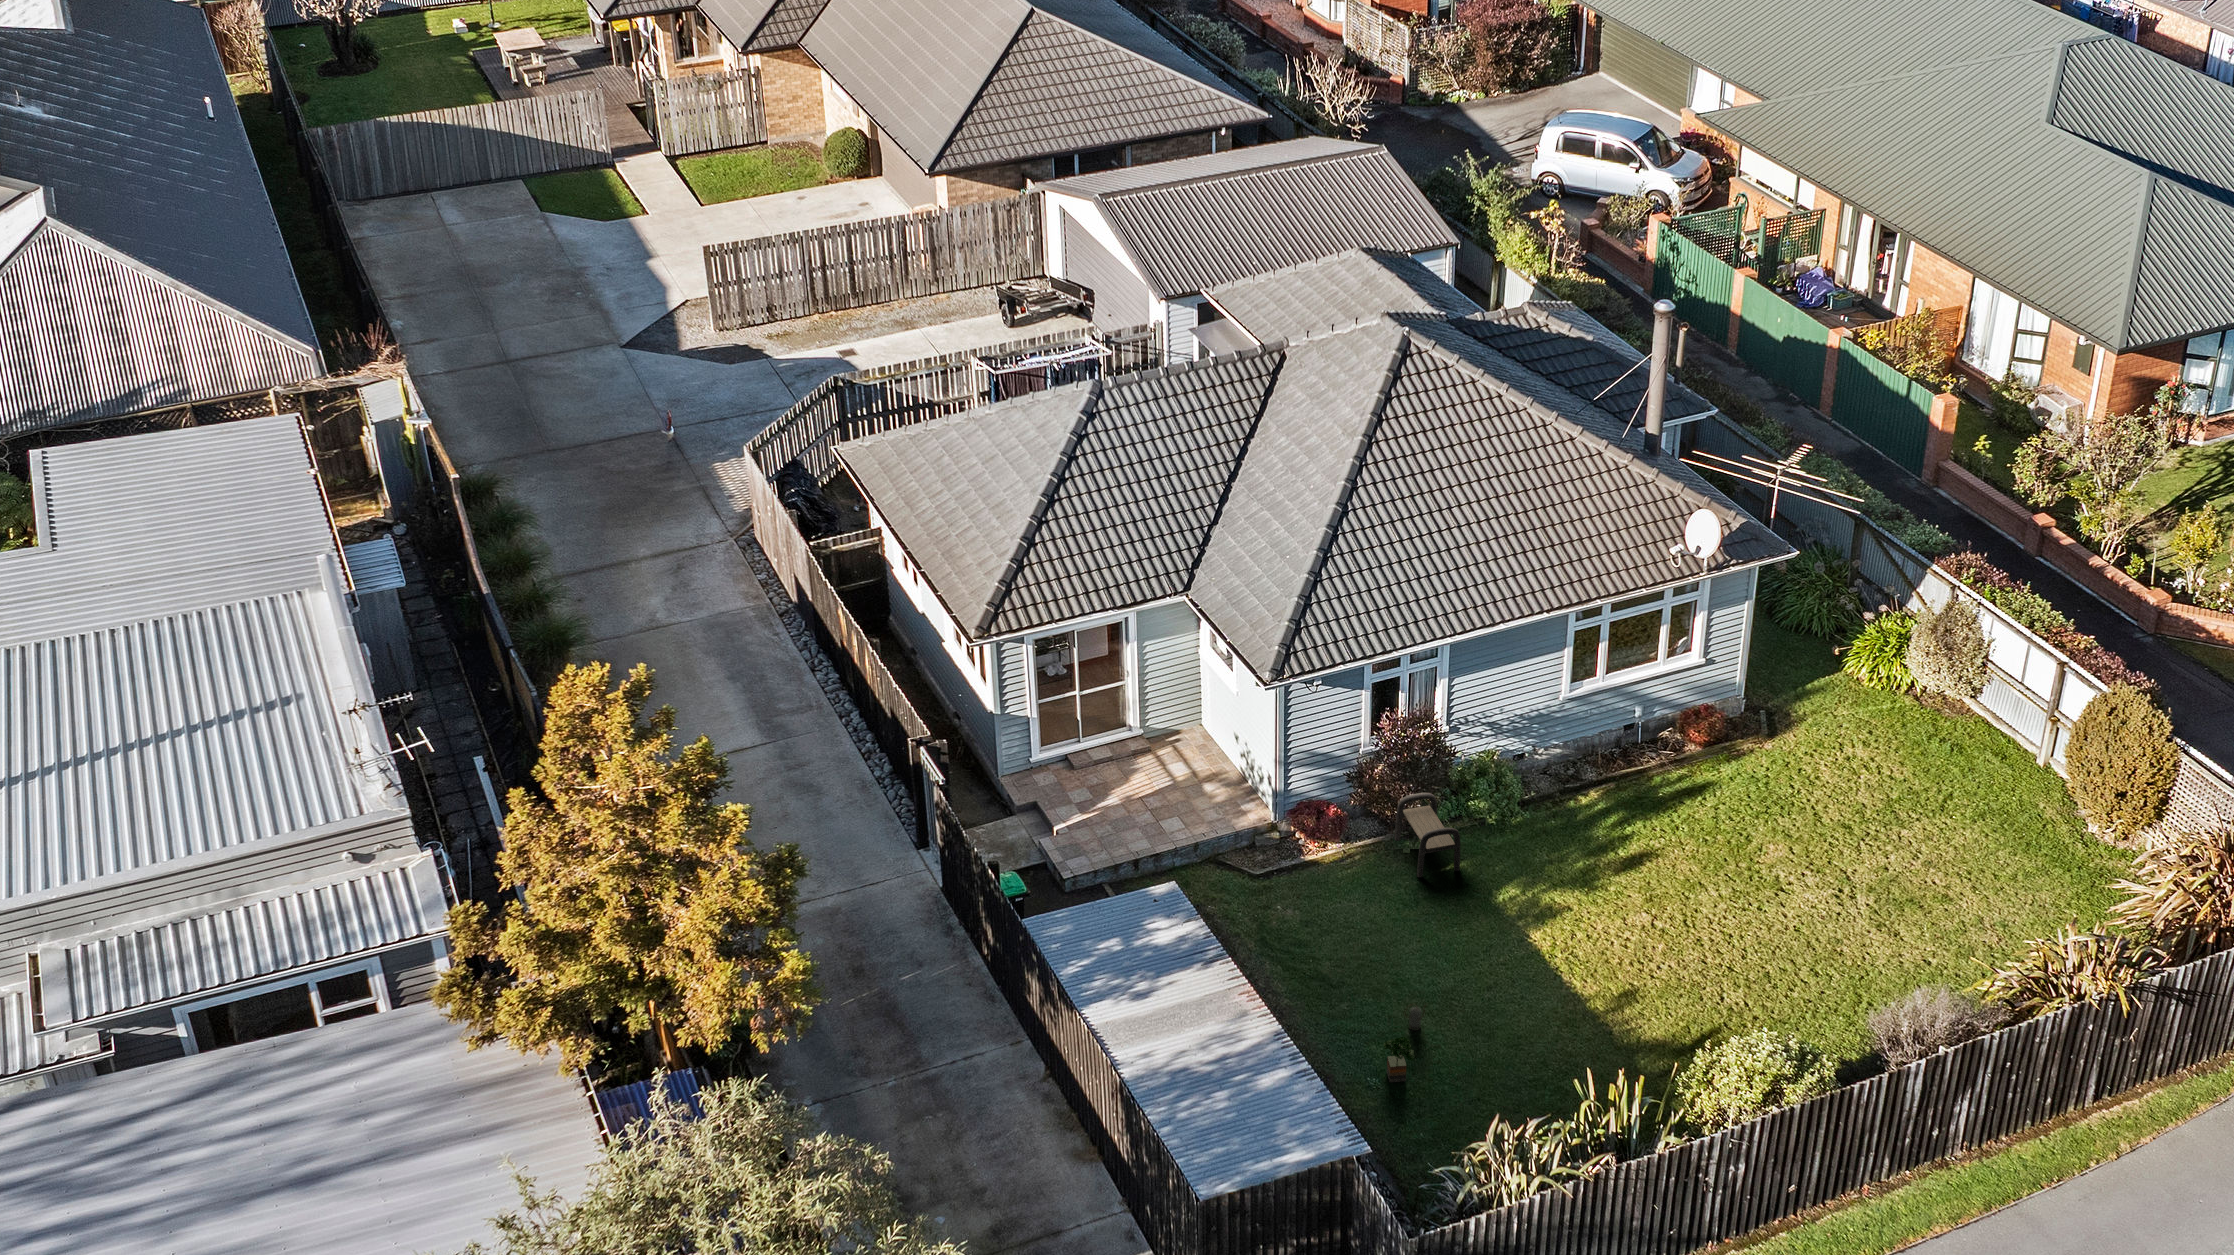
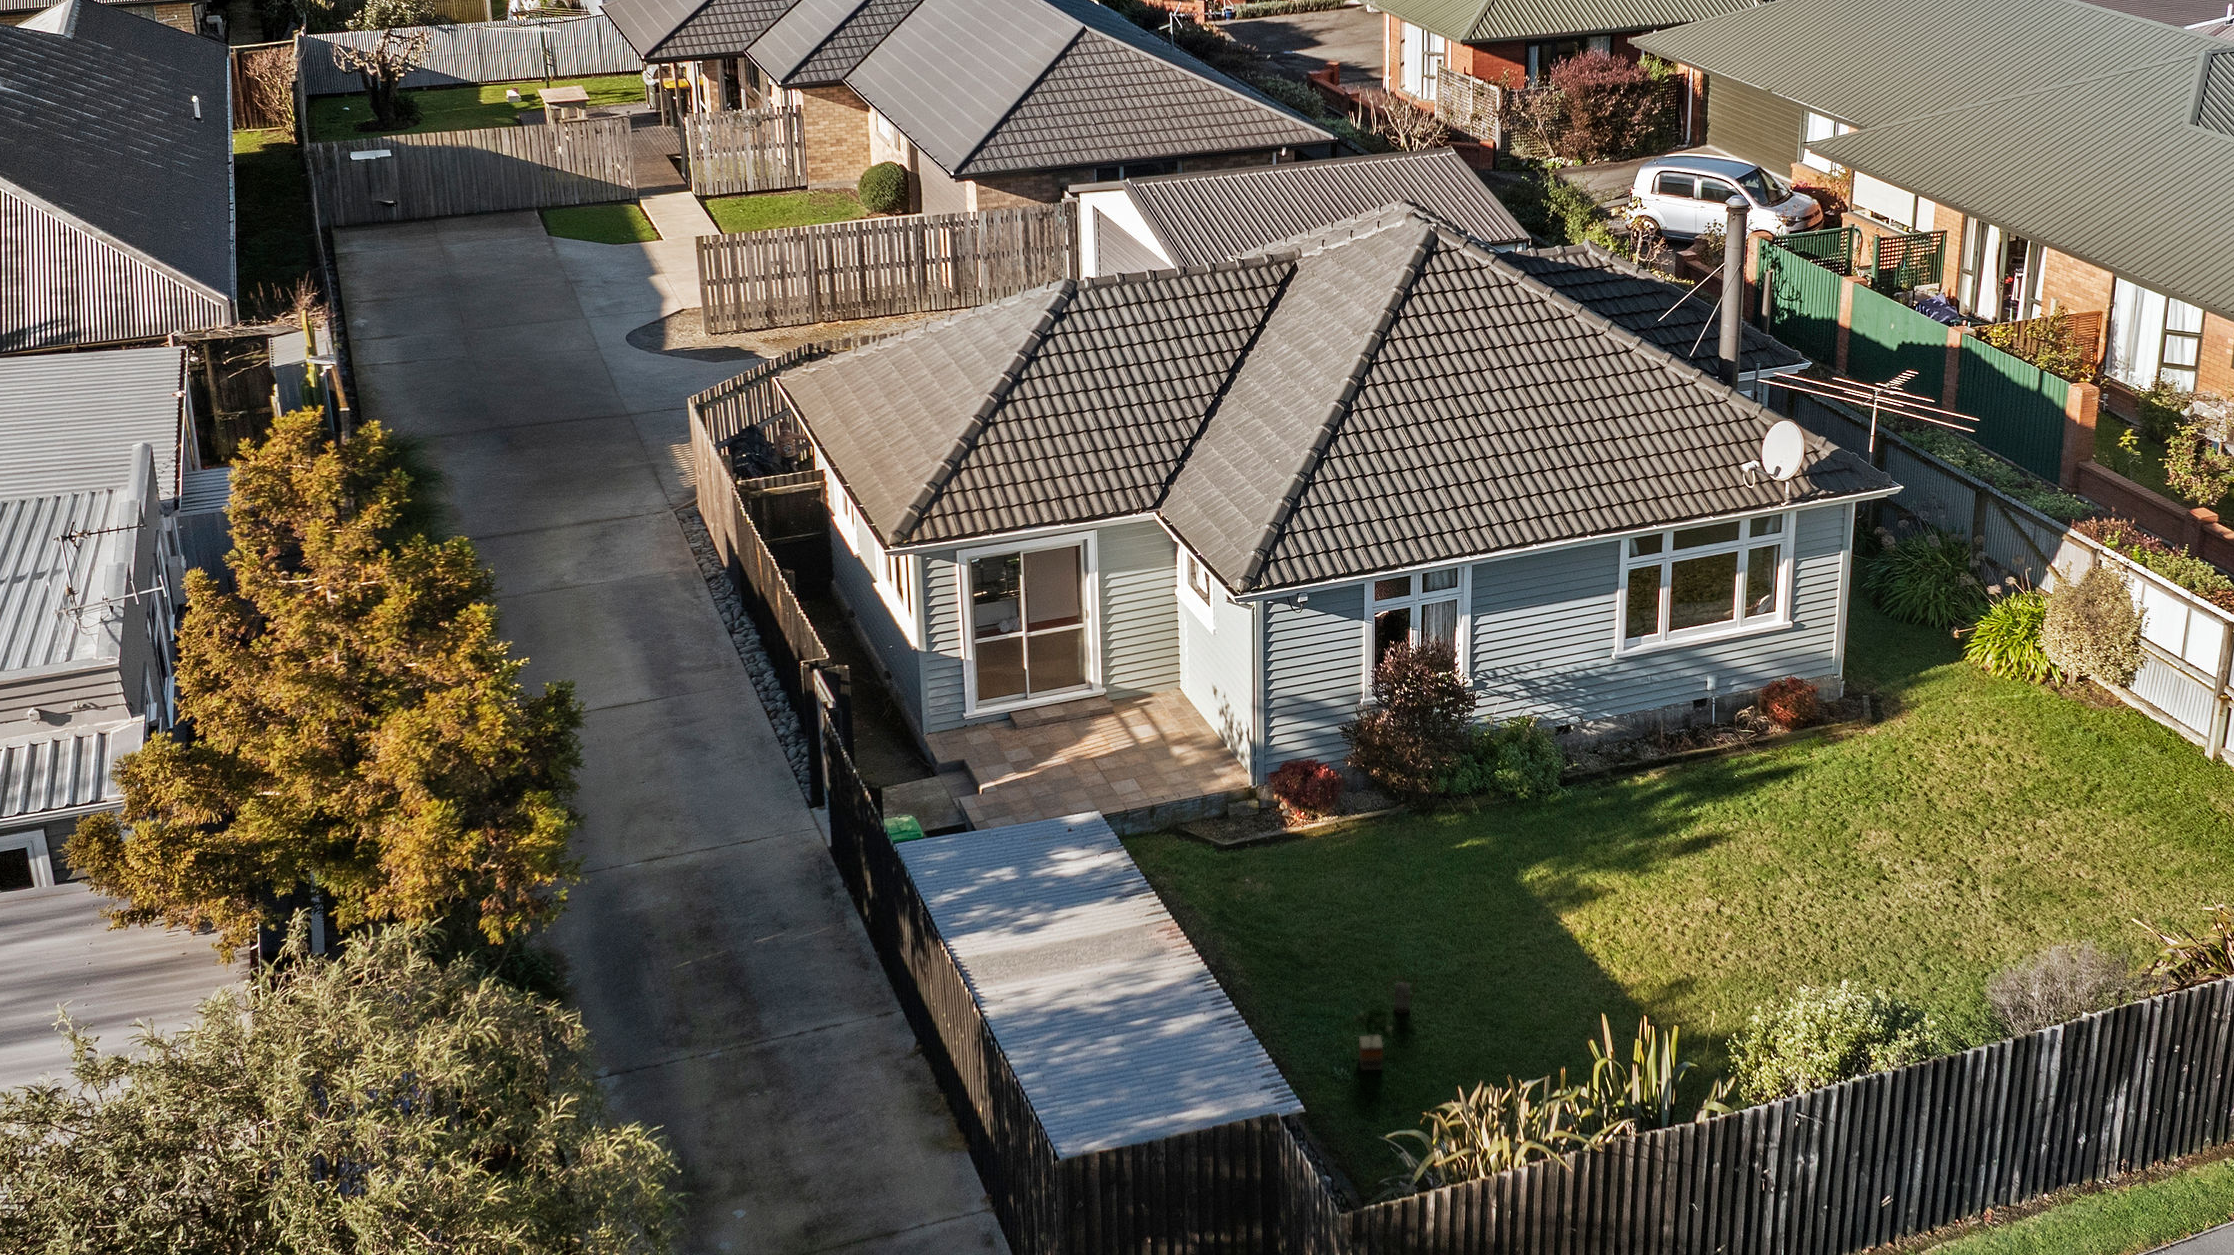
bench: present [1394,793,1460,877] -> none [1402,751,1479,850]

